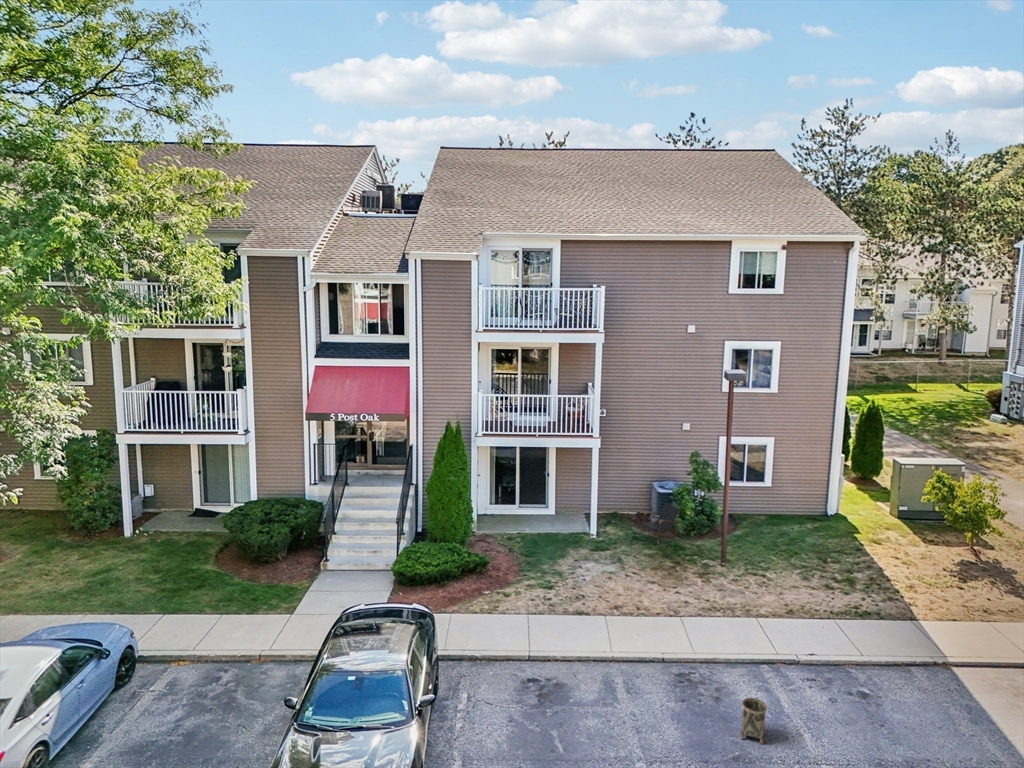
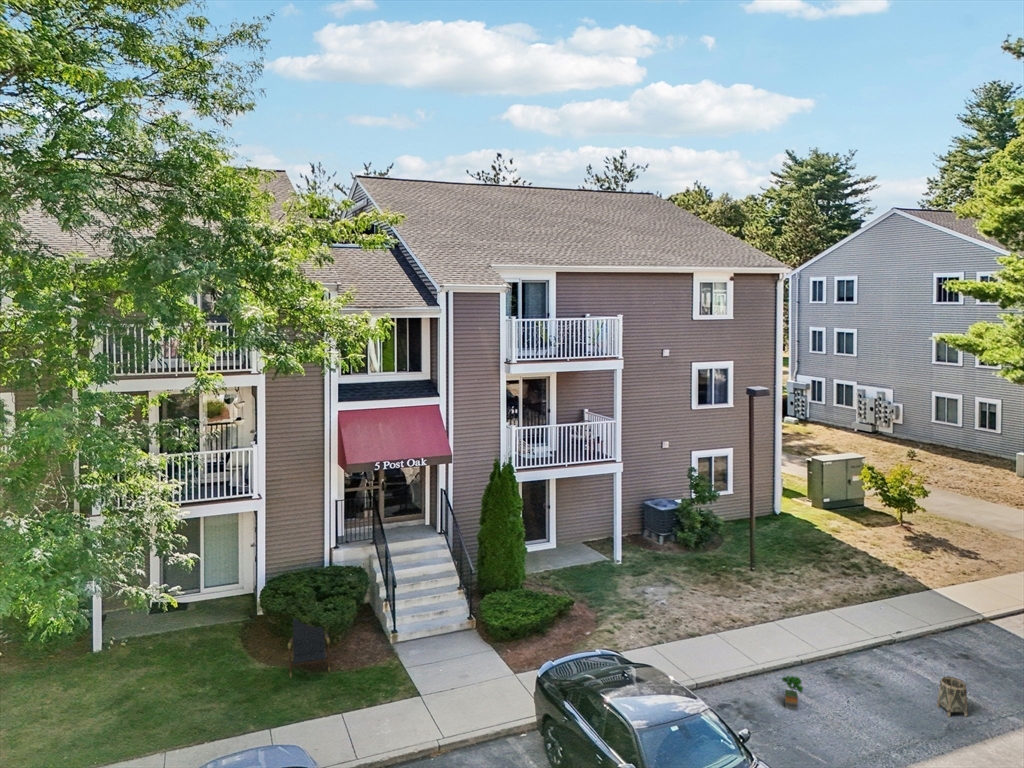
lounge chair: present [641,503,680,543] -> present [288,619,330,677]
potted tree: none [583,658,603,693] -> present [782,676,803,710]

